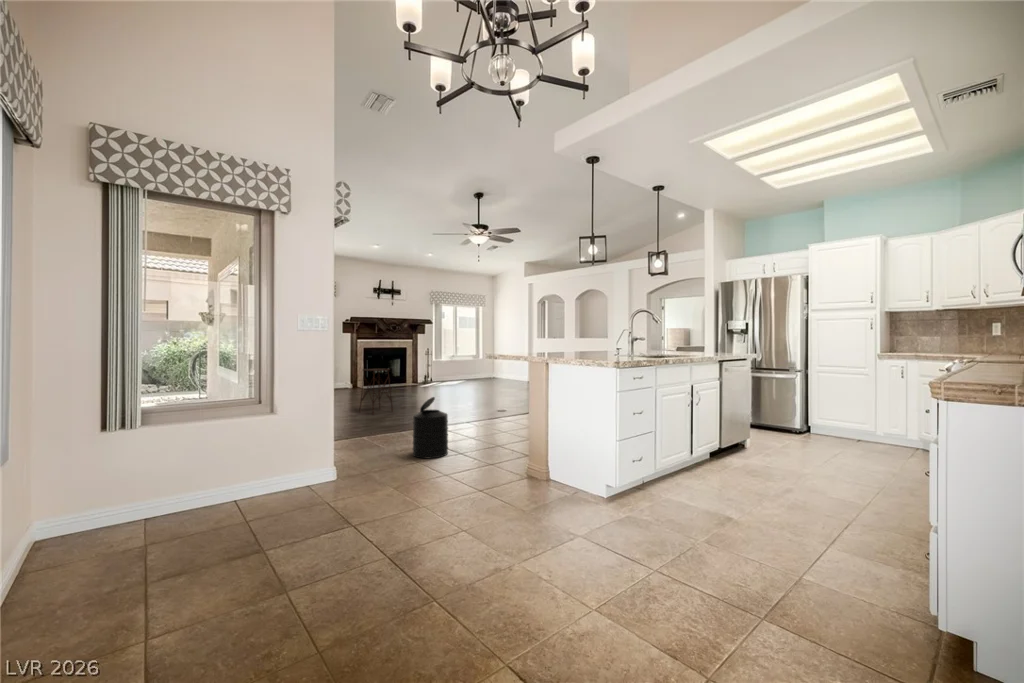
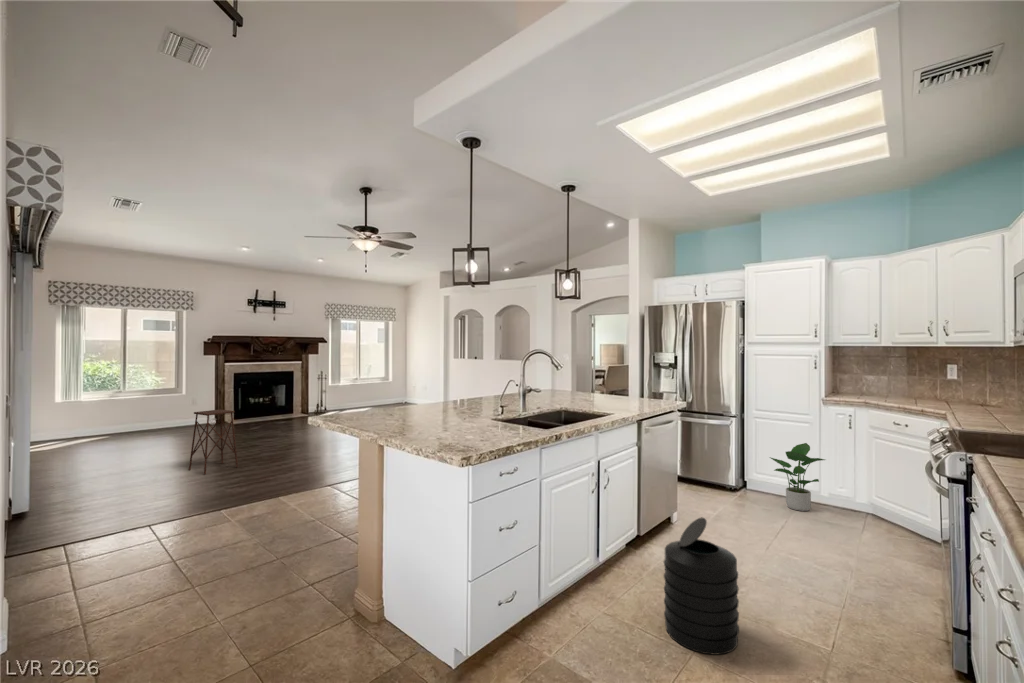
potted plant: none [828,391,880,445] -> present [770,443,825,511]
trash can: present [413,397,448,458] -> present [664,517,739,655]

